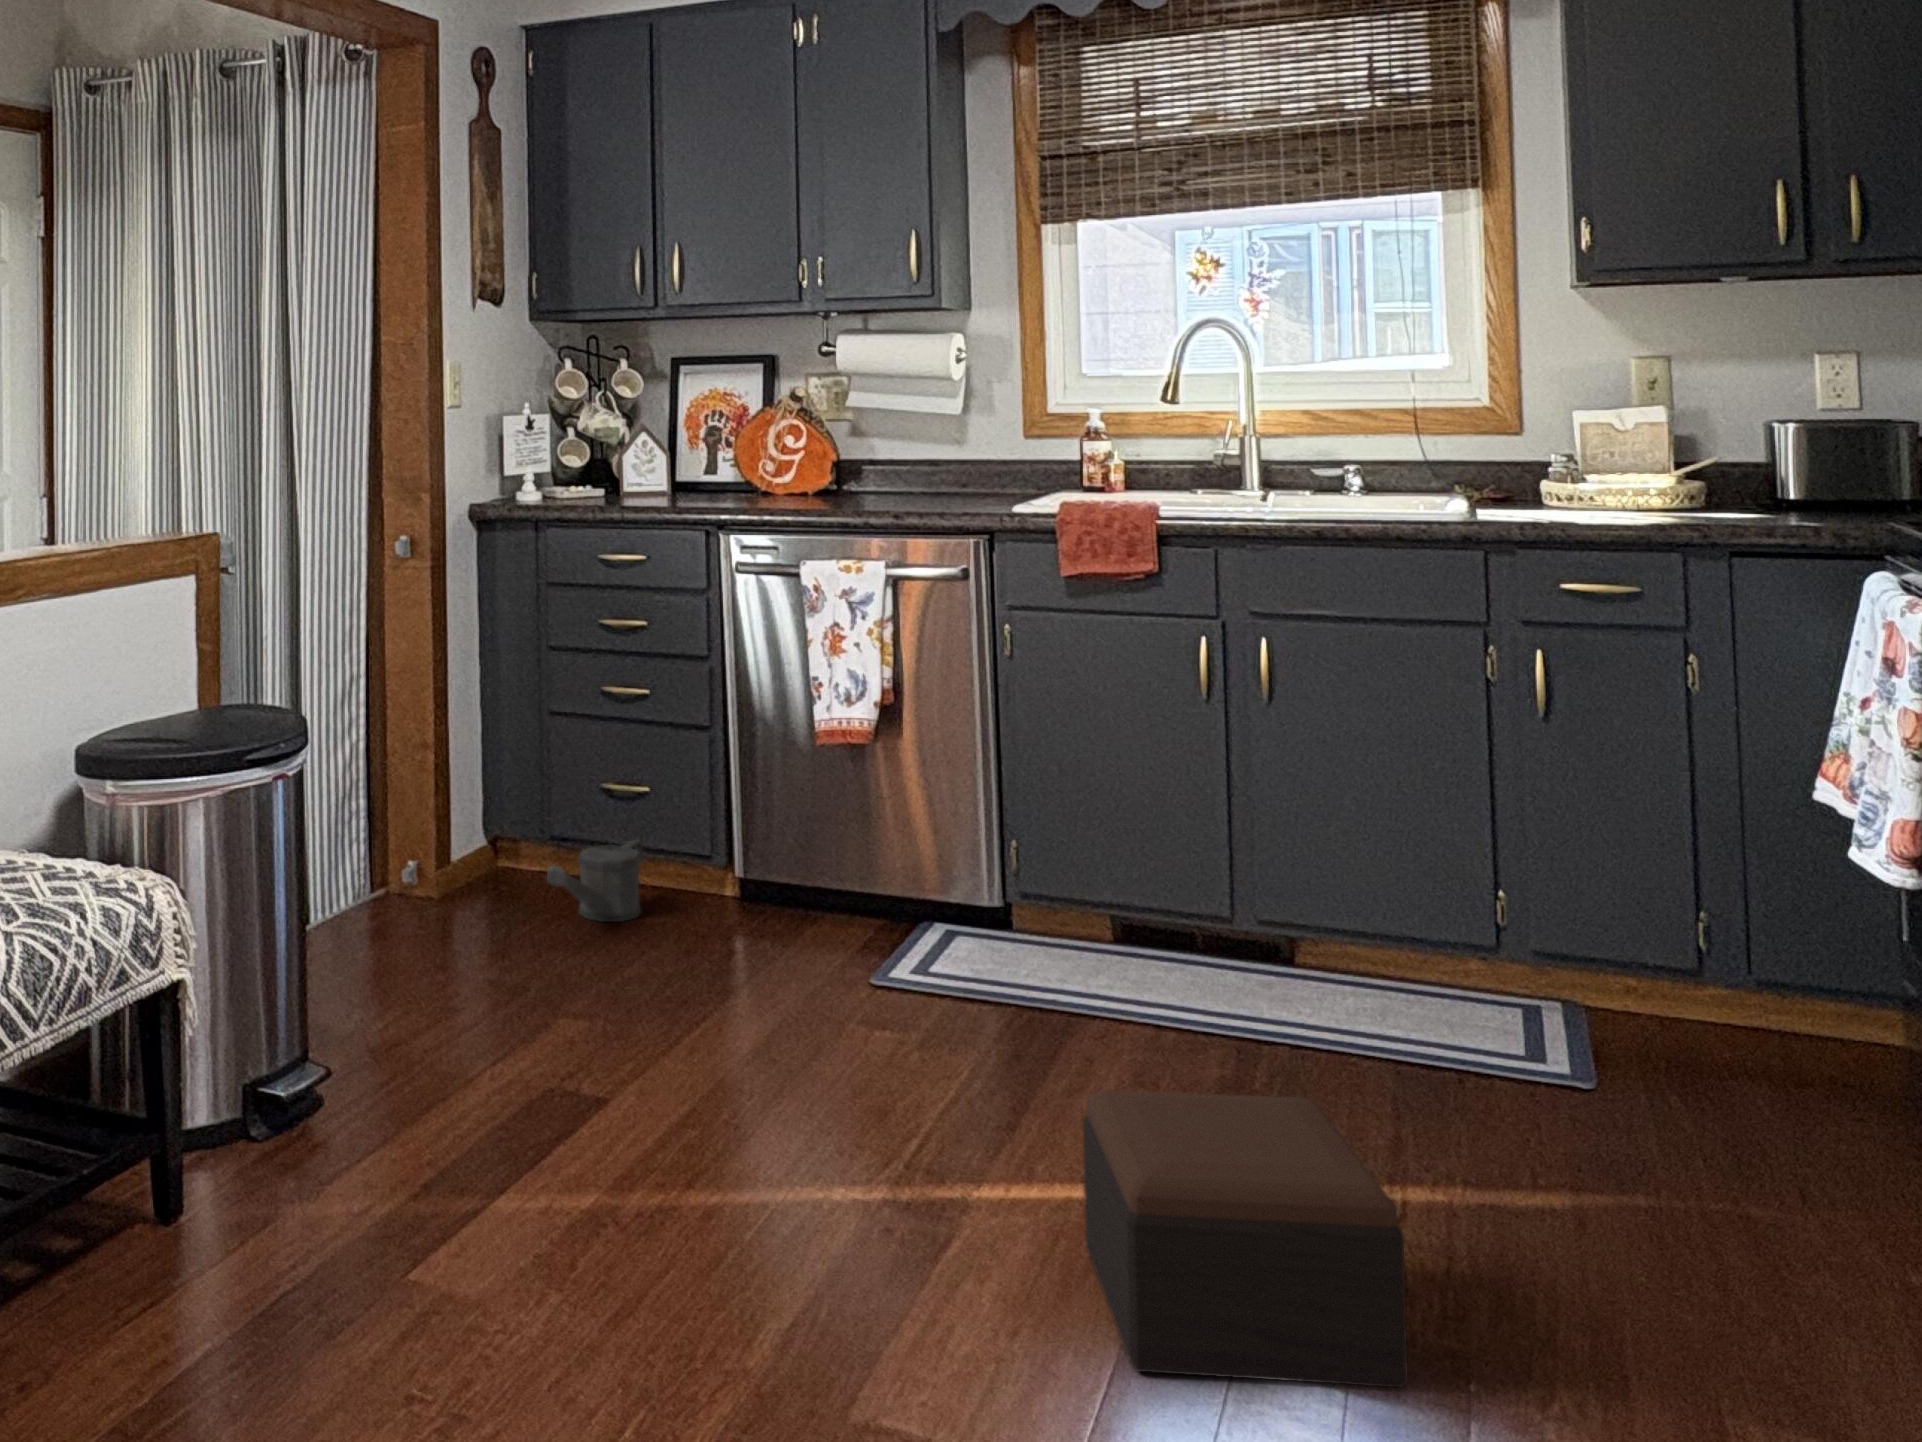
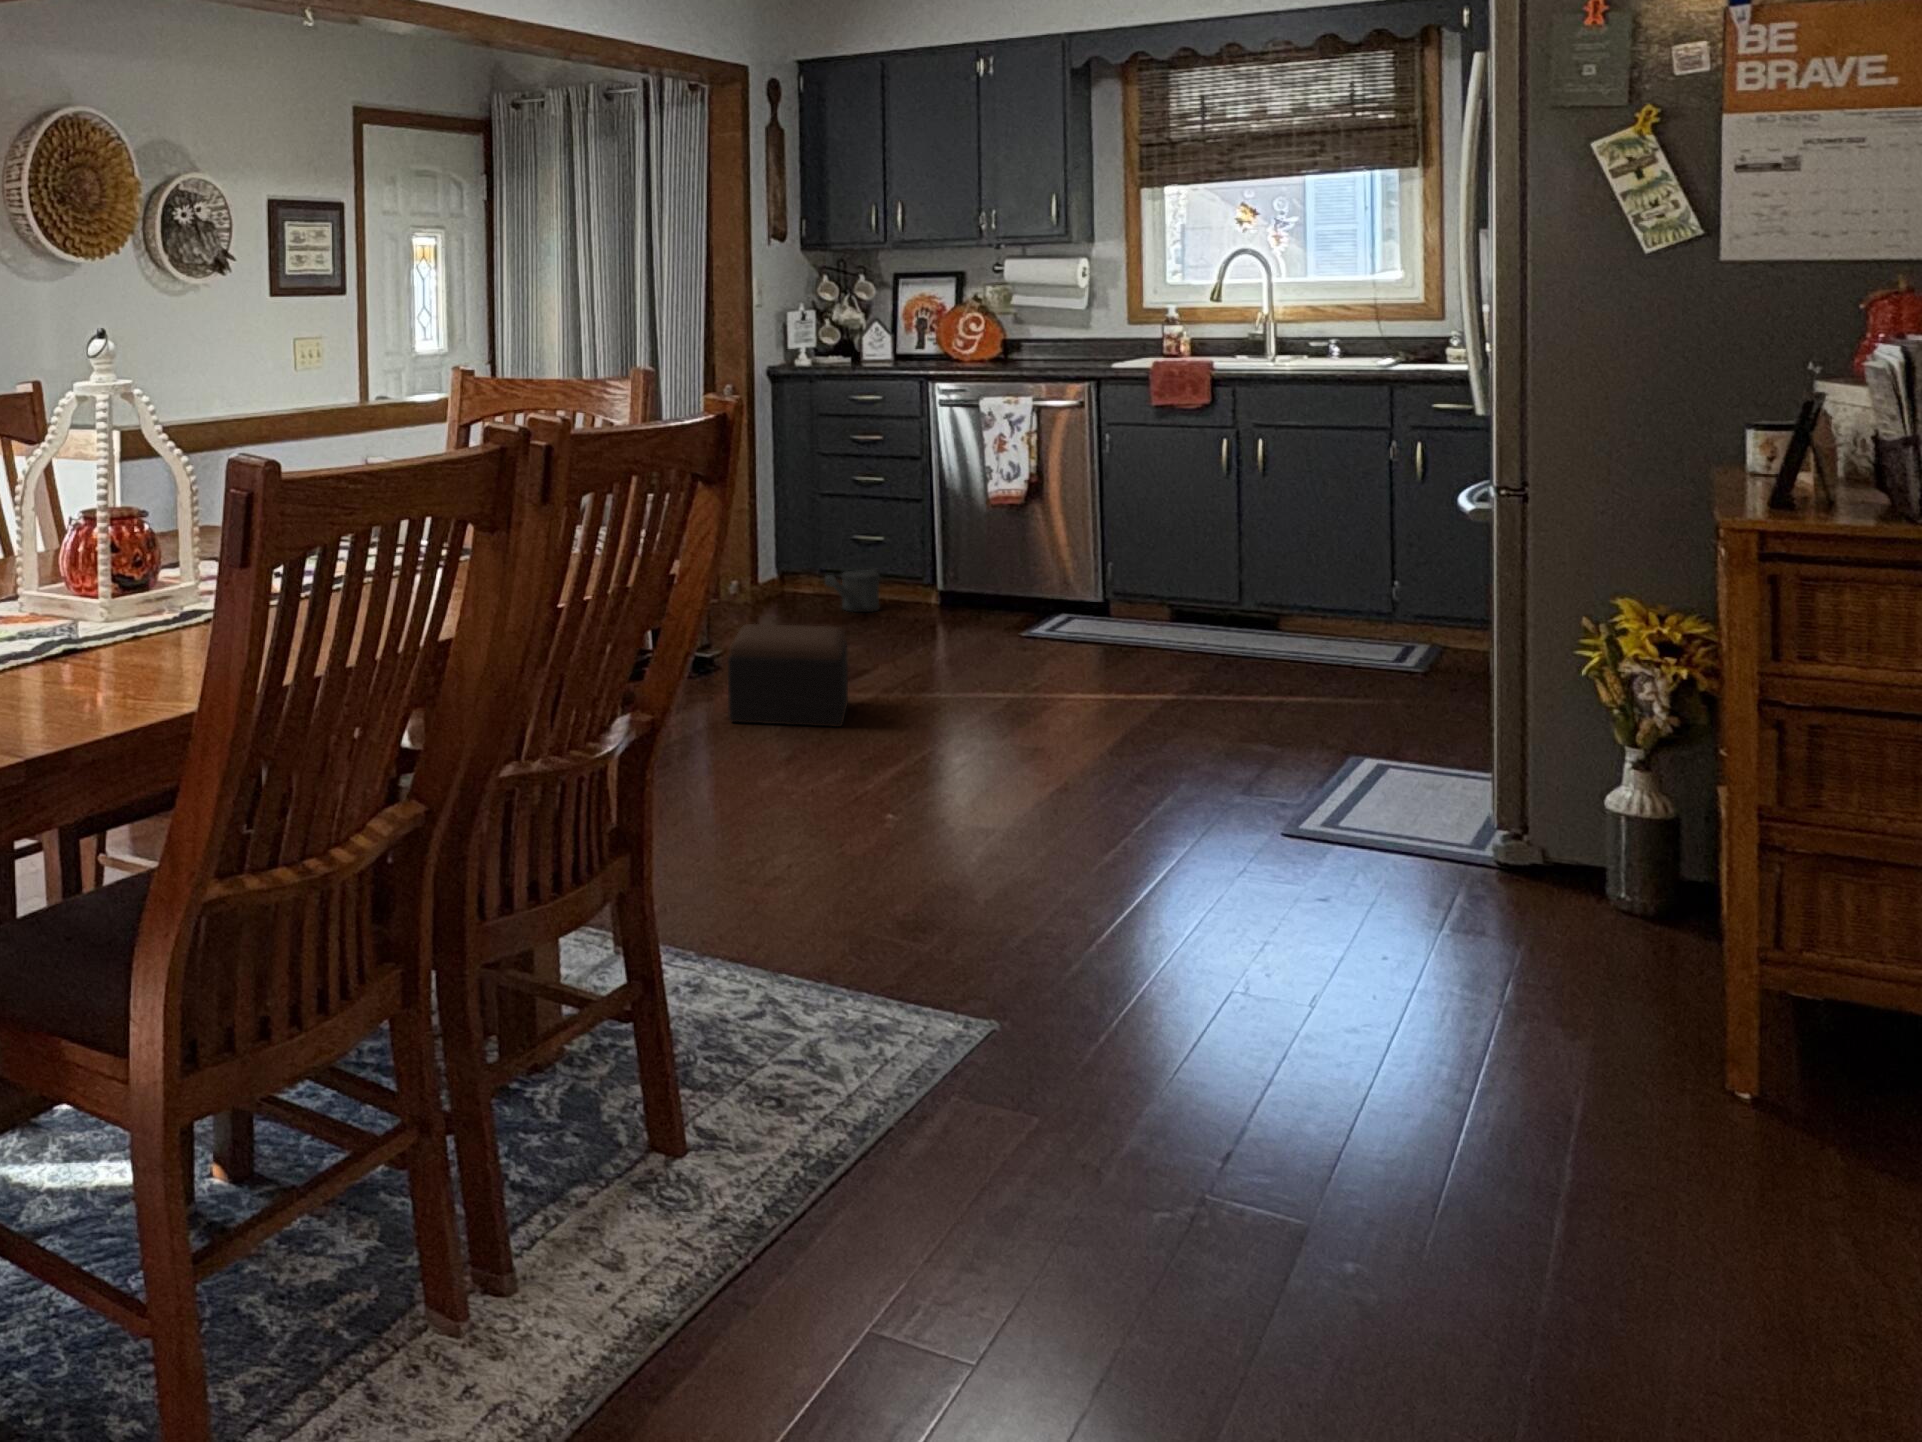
footstool: present [1083,1090,1408,1387] -> present [728,624,848,727]

